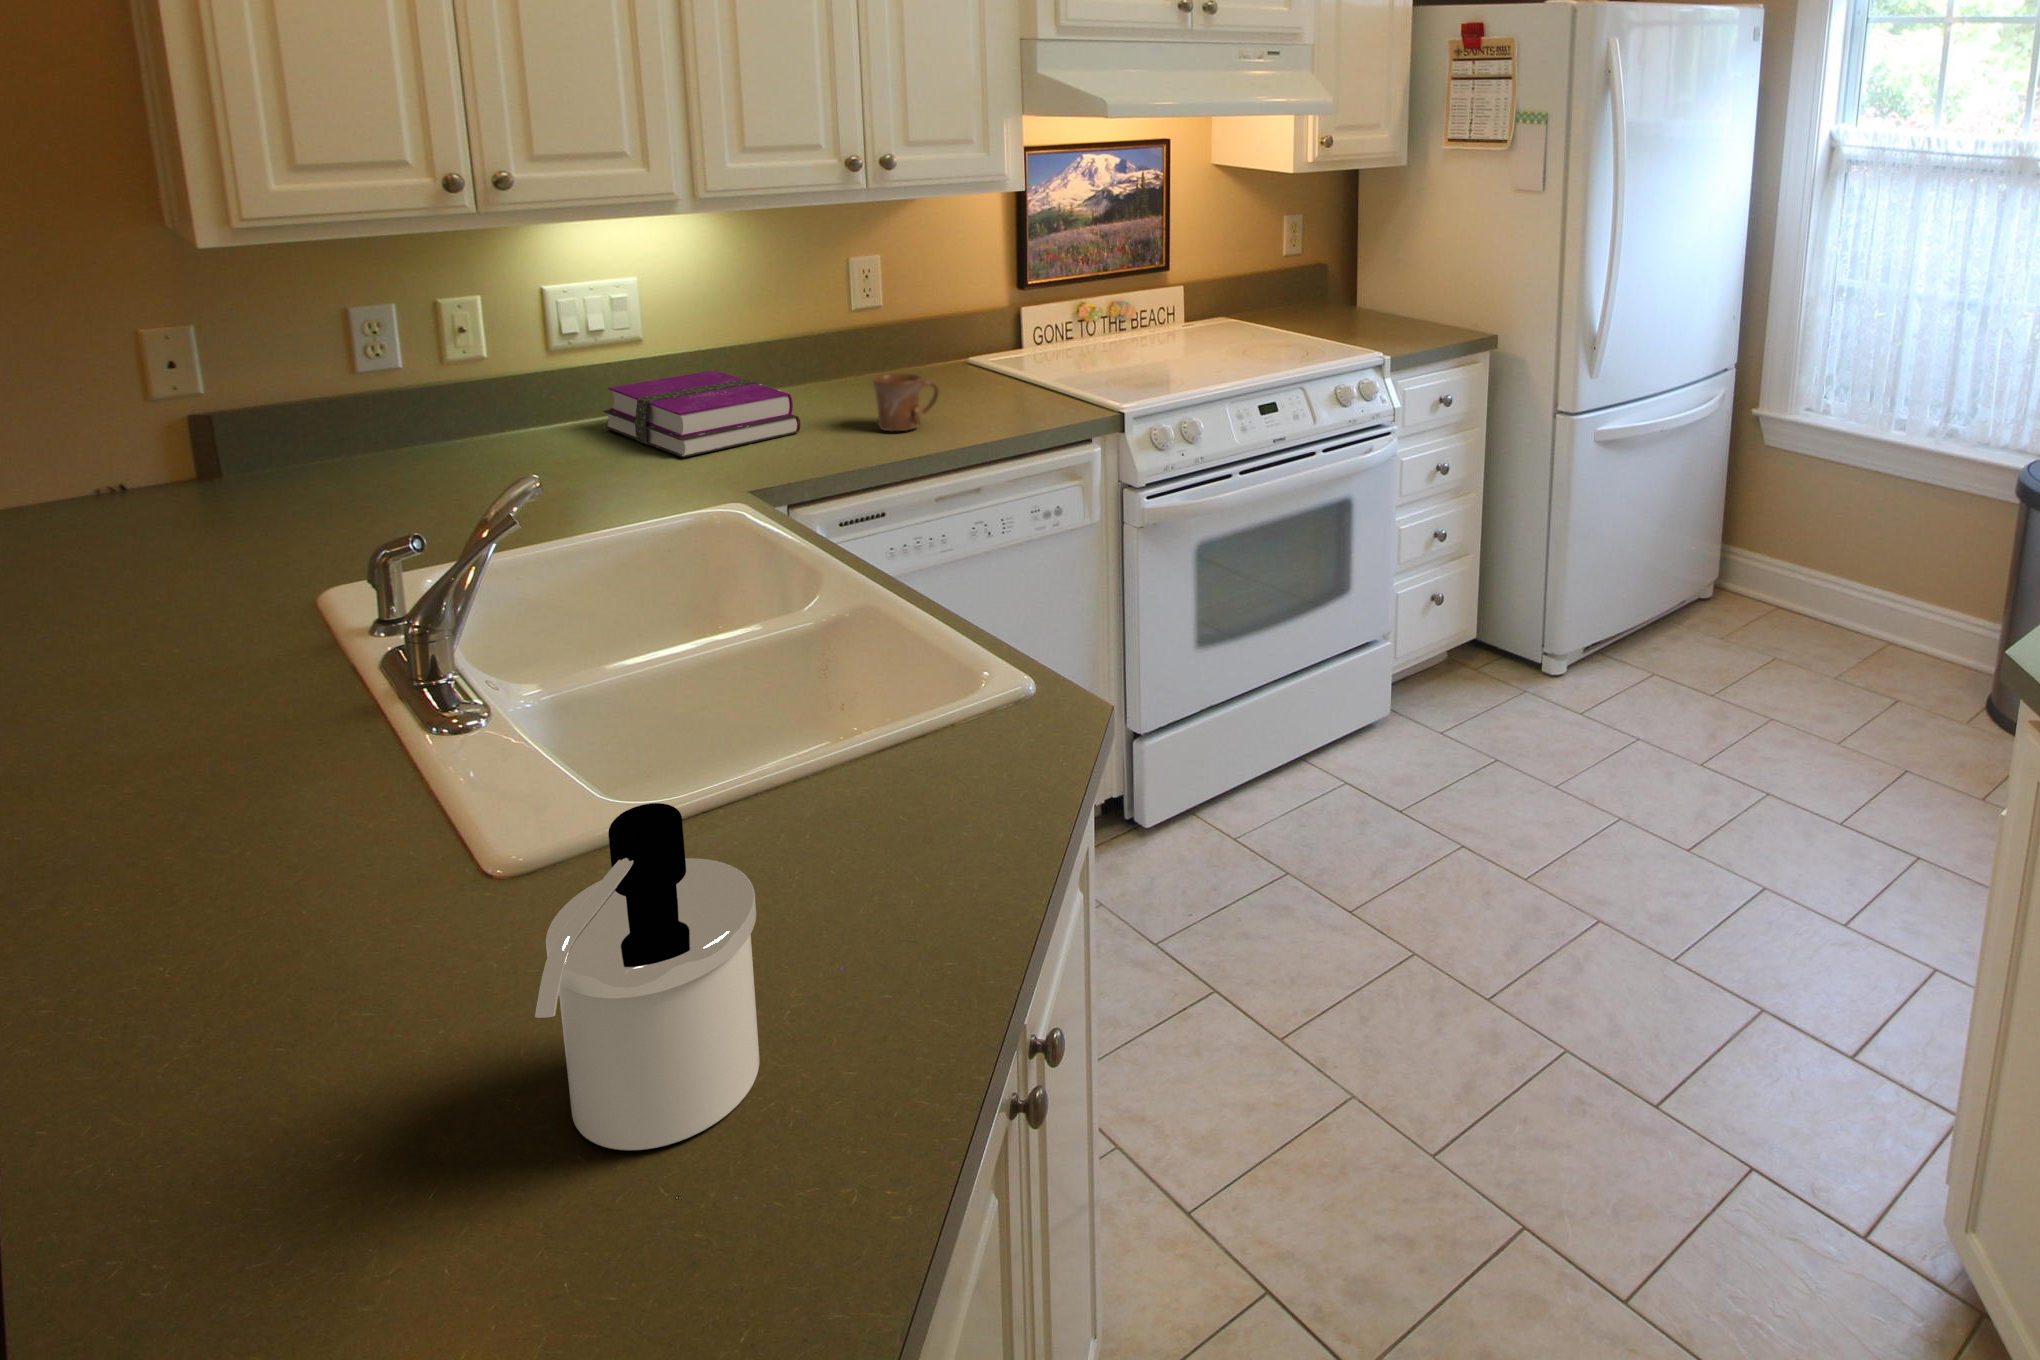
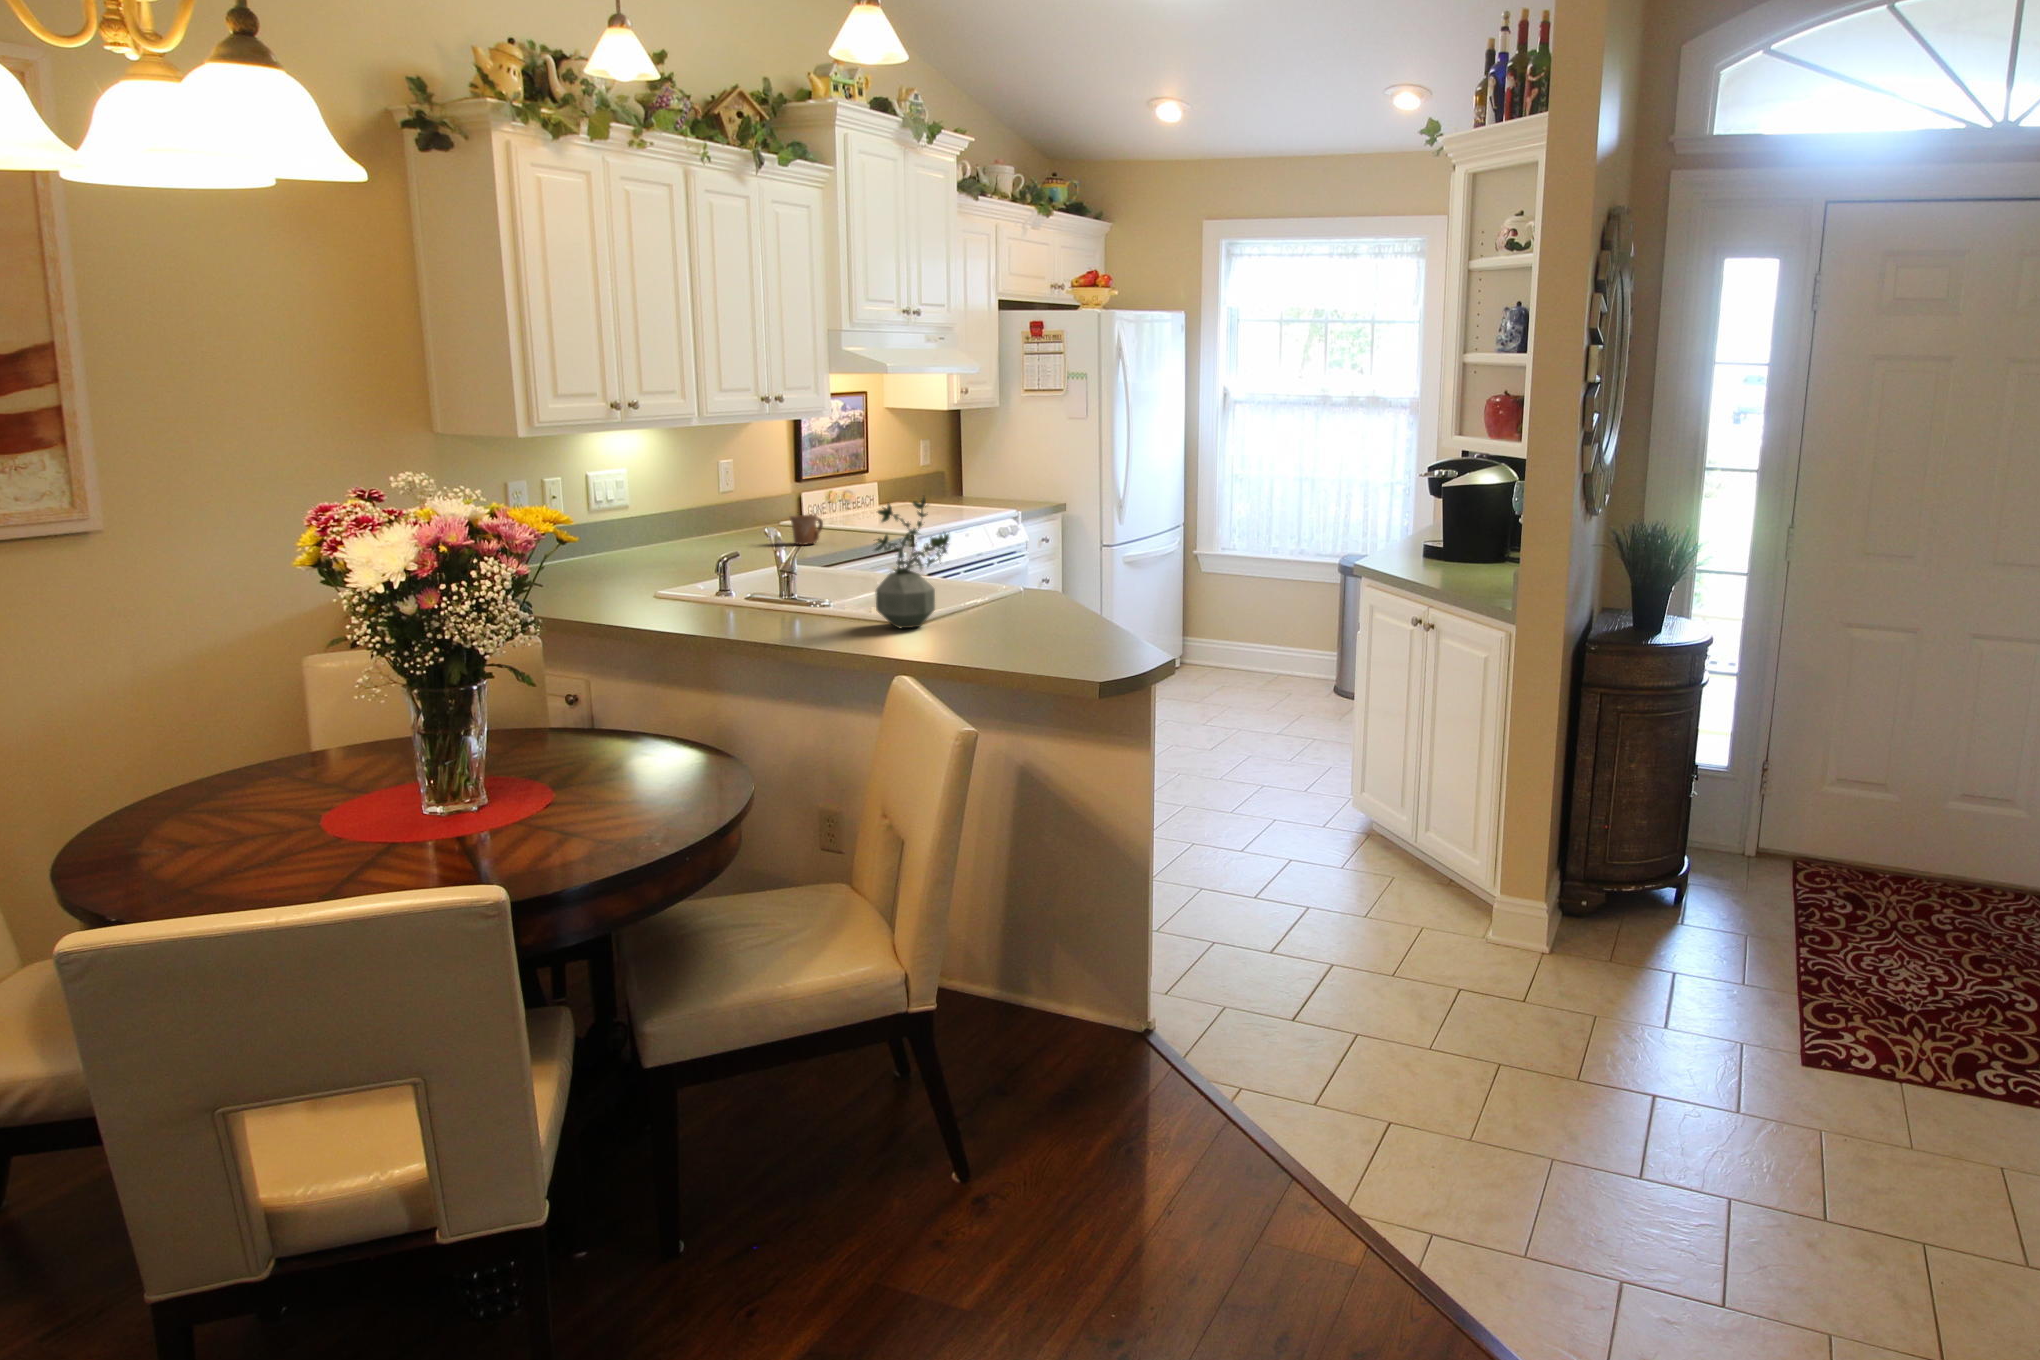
hardback book: present [603,371,801,457] -> none [633,523,753,557]
potted plant: none [124,585,479,1001] -> present [875,497,949,629]
soap dispenser: present [535,803,759,1150] -> none [1020,539,1073,628]

